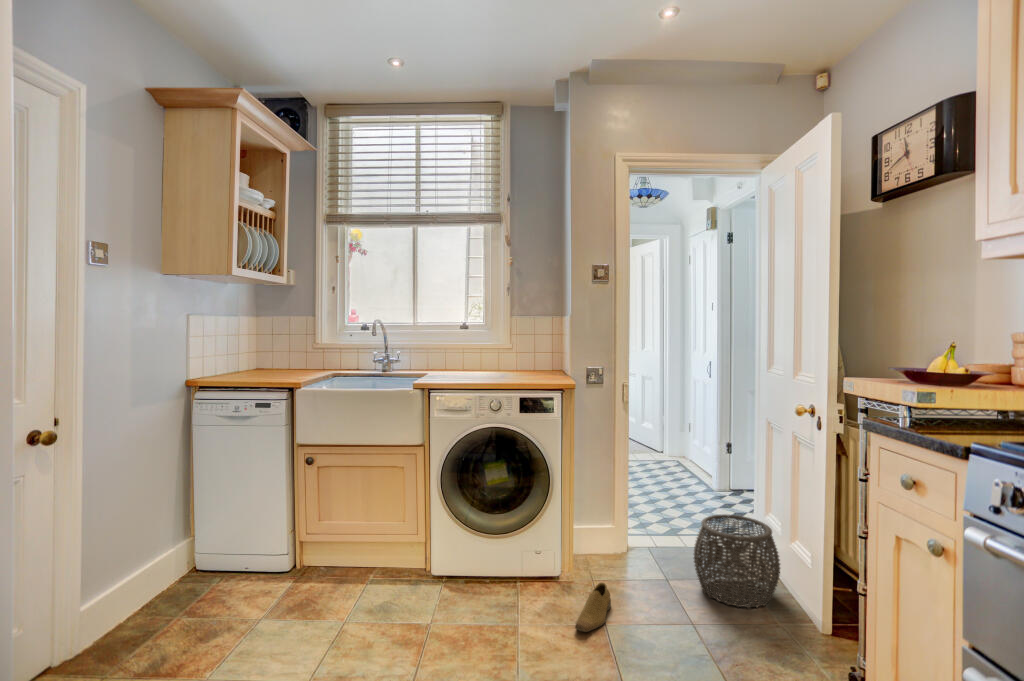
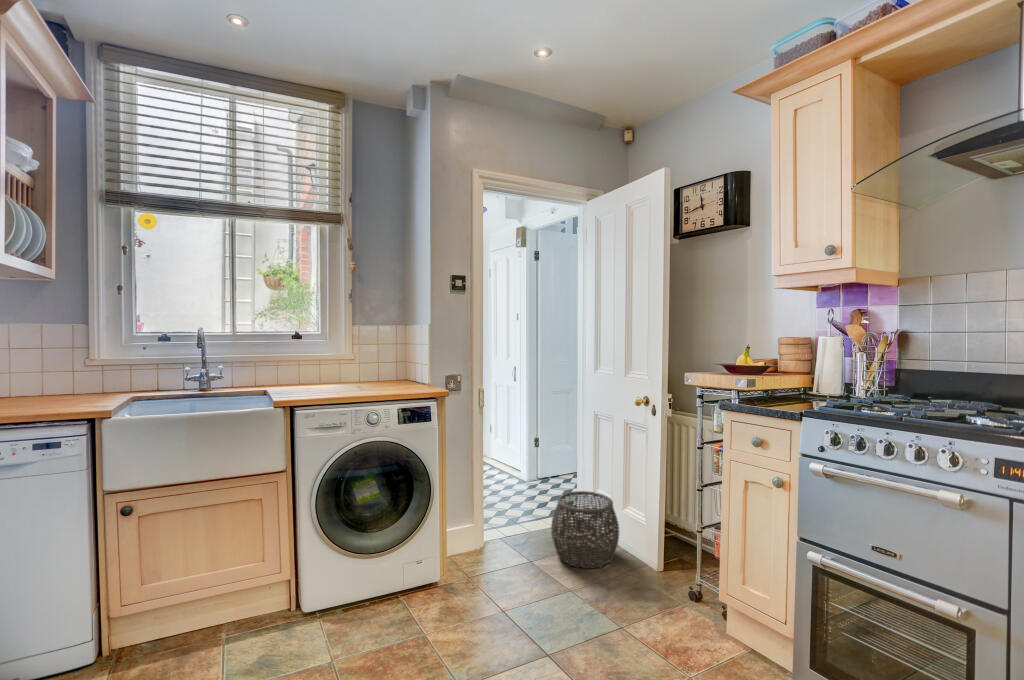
shoe: present [575,583,611,632] -> none [479,576,503,628]

